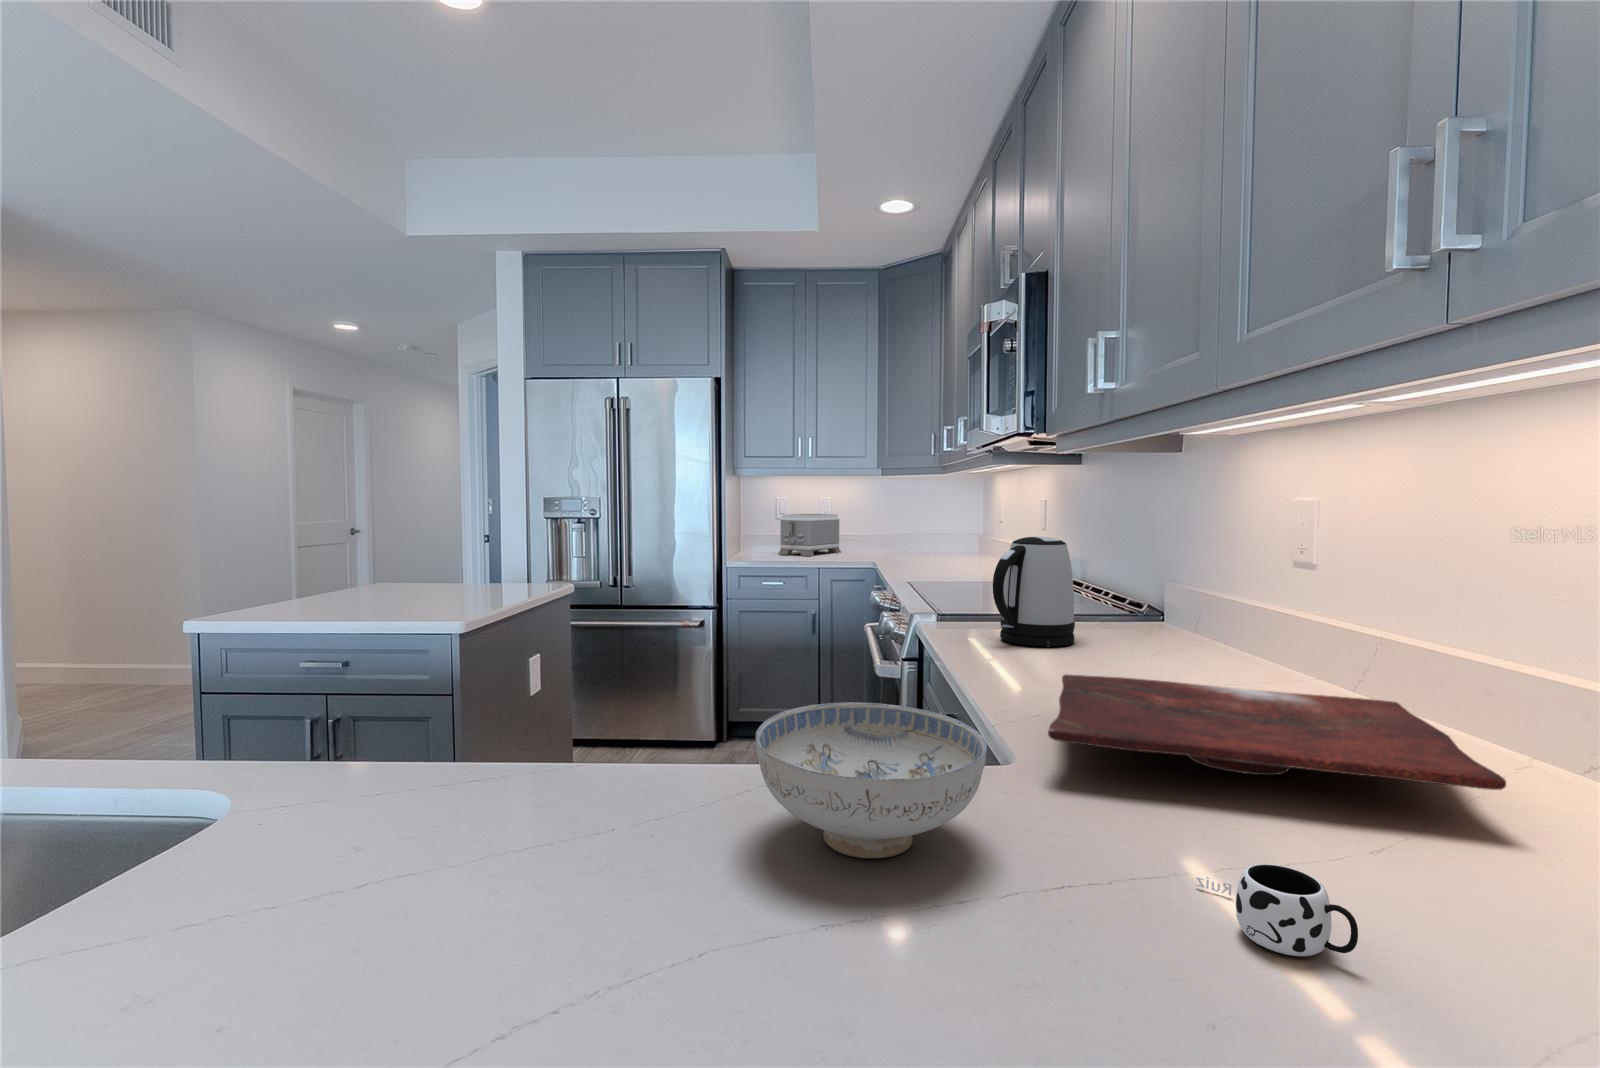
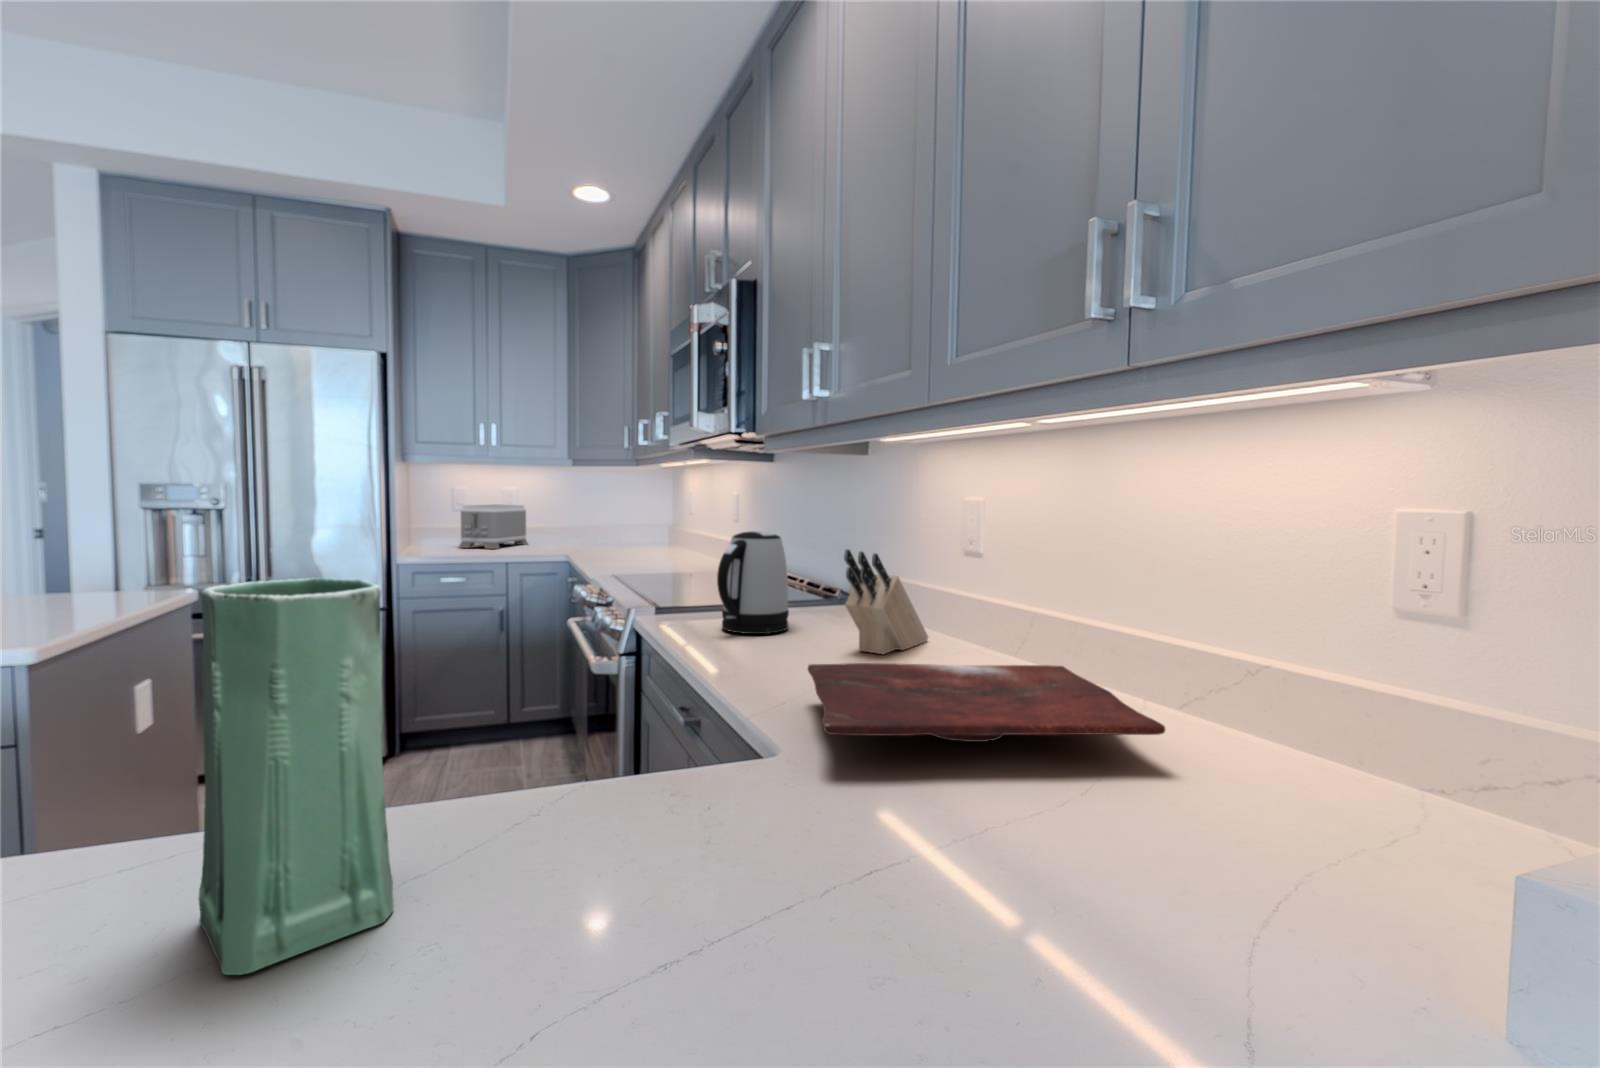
knife block: none [1127,556,1243,676] -> present [844,549,928,654]
vase: none [520,558,642,848] -> present [199,578,393,975]
ceramic bowl: present [756,702,987,858] -> none [549,720,801,897]
mug: present [1196,864,1358,956] -> none [986,833,1133,913]

